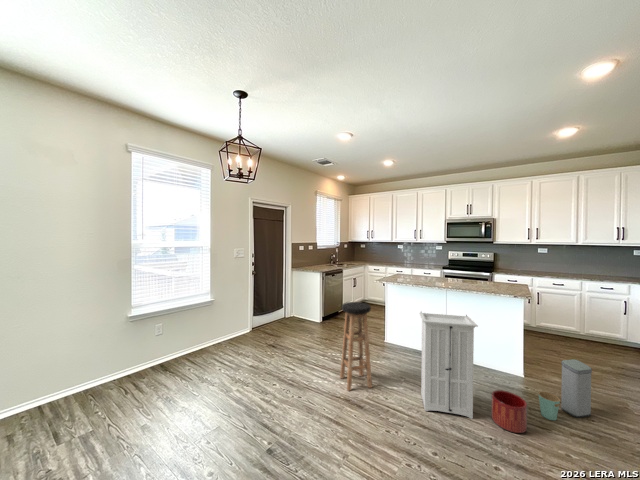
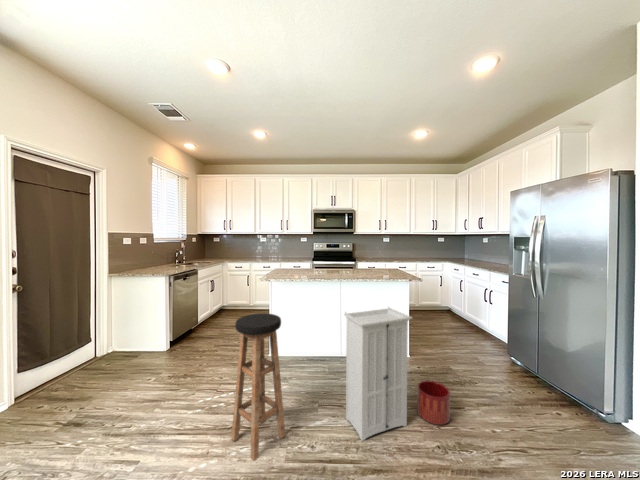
trash can: present [538,359,592,420] -> none [440,331,468,394]

